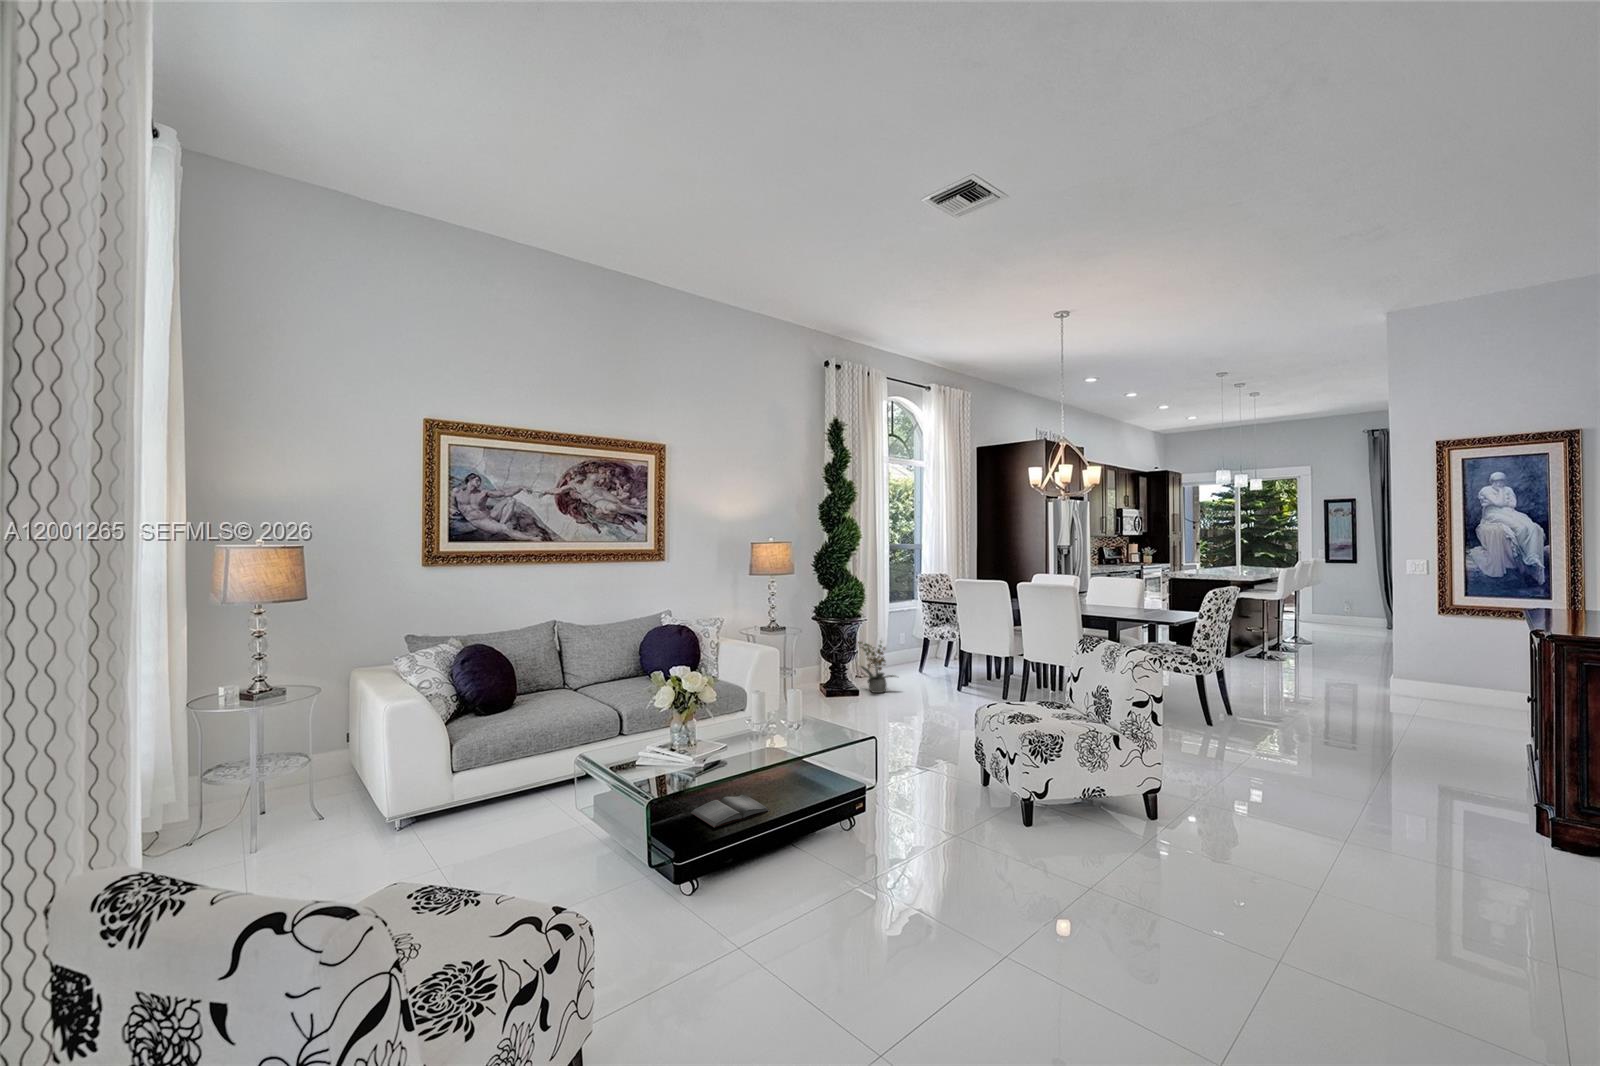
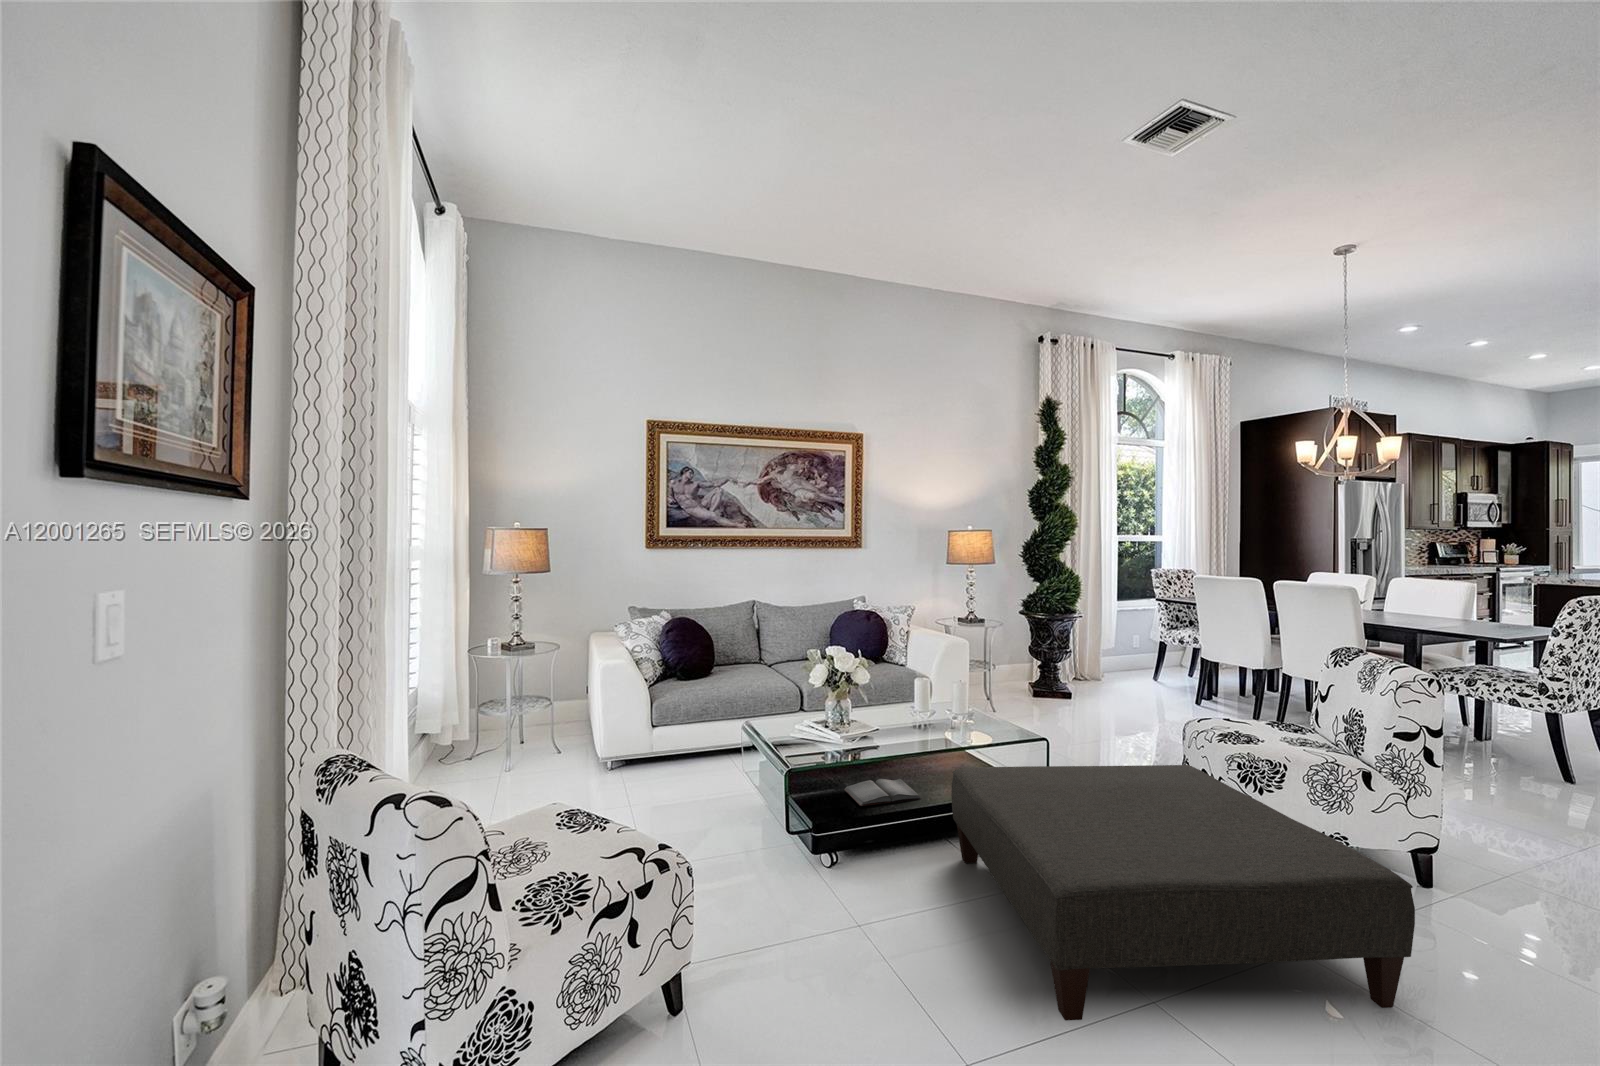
potted plant: present [858,642,896,693] -> none [1071,638,1122,698]
ottoman: none [803,748,1178,994] -> present [951,765,1415,1021]

